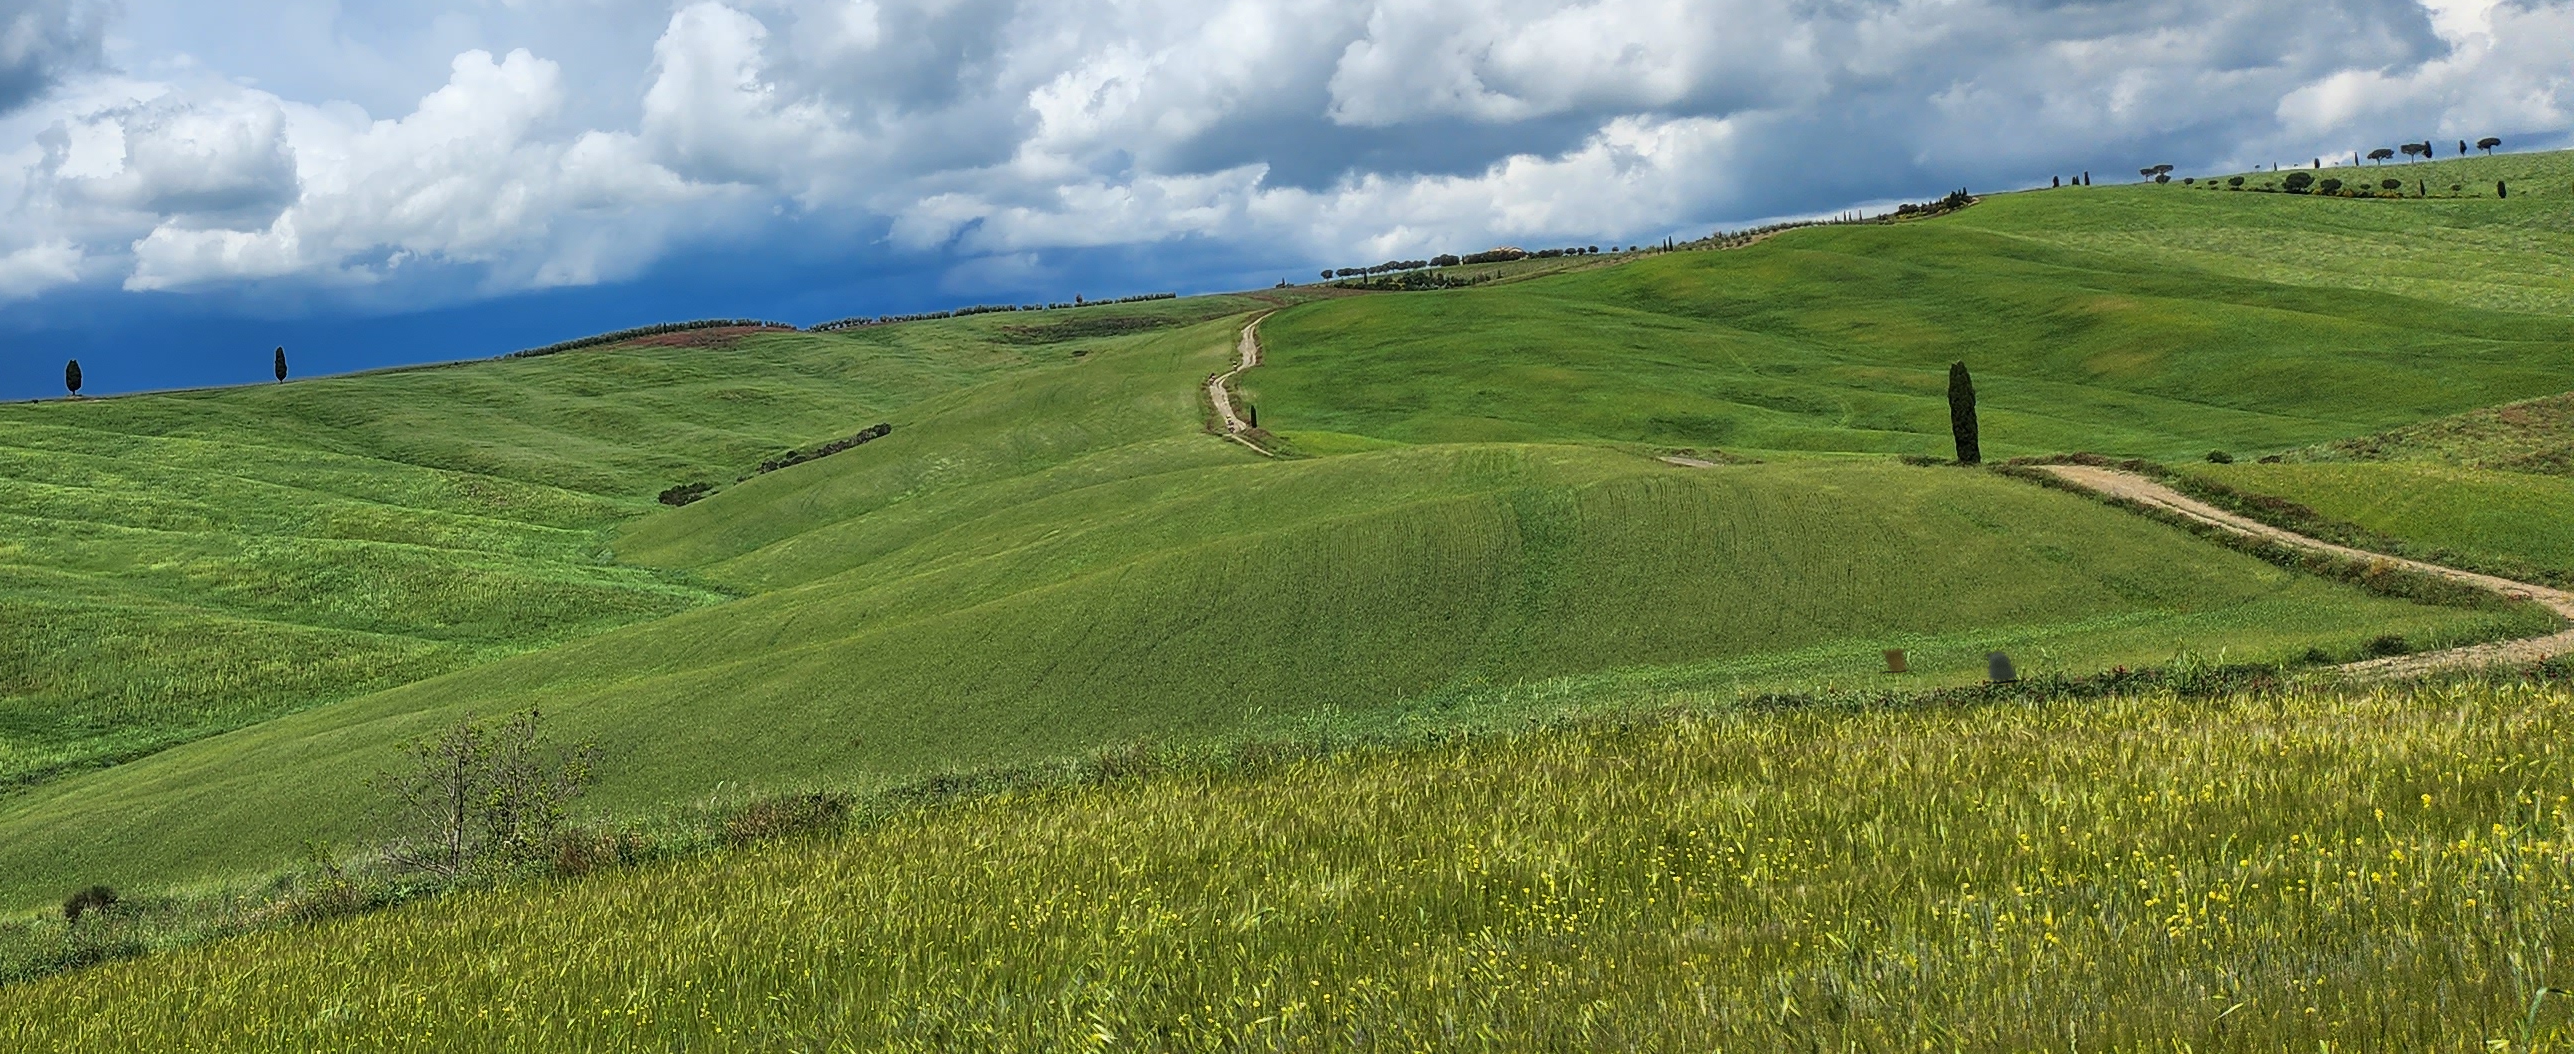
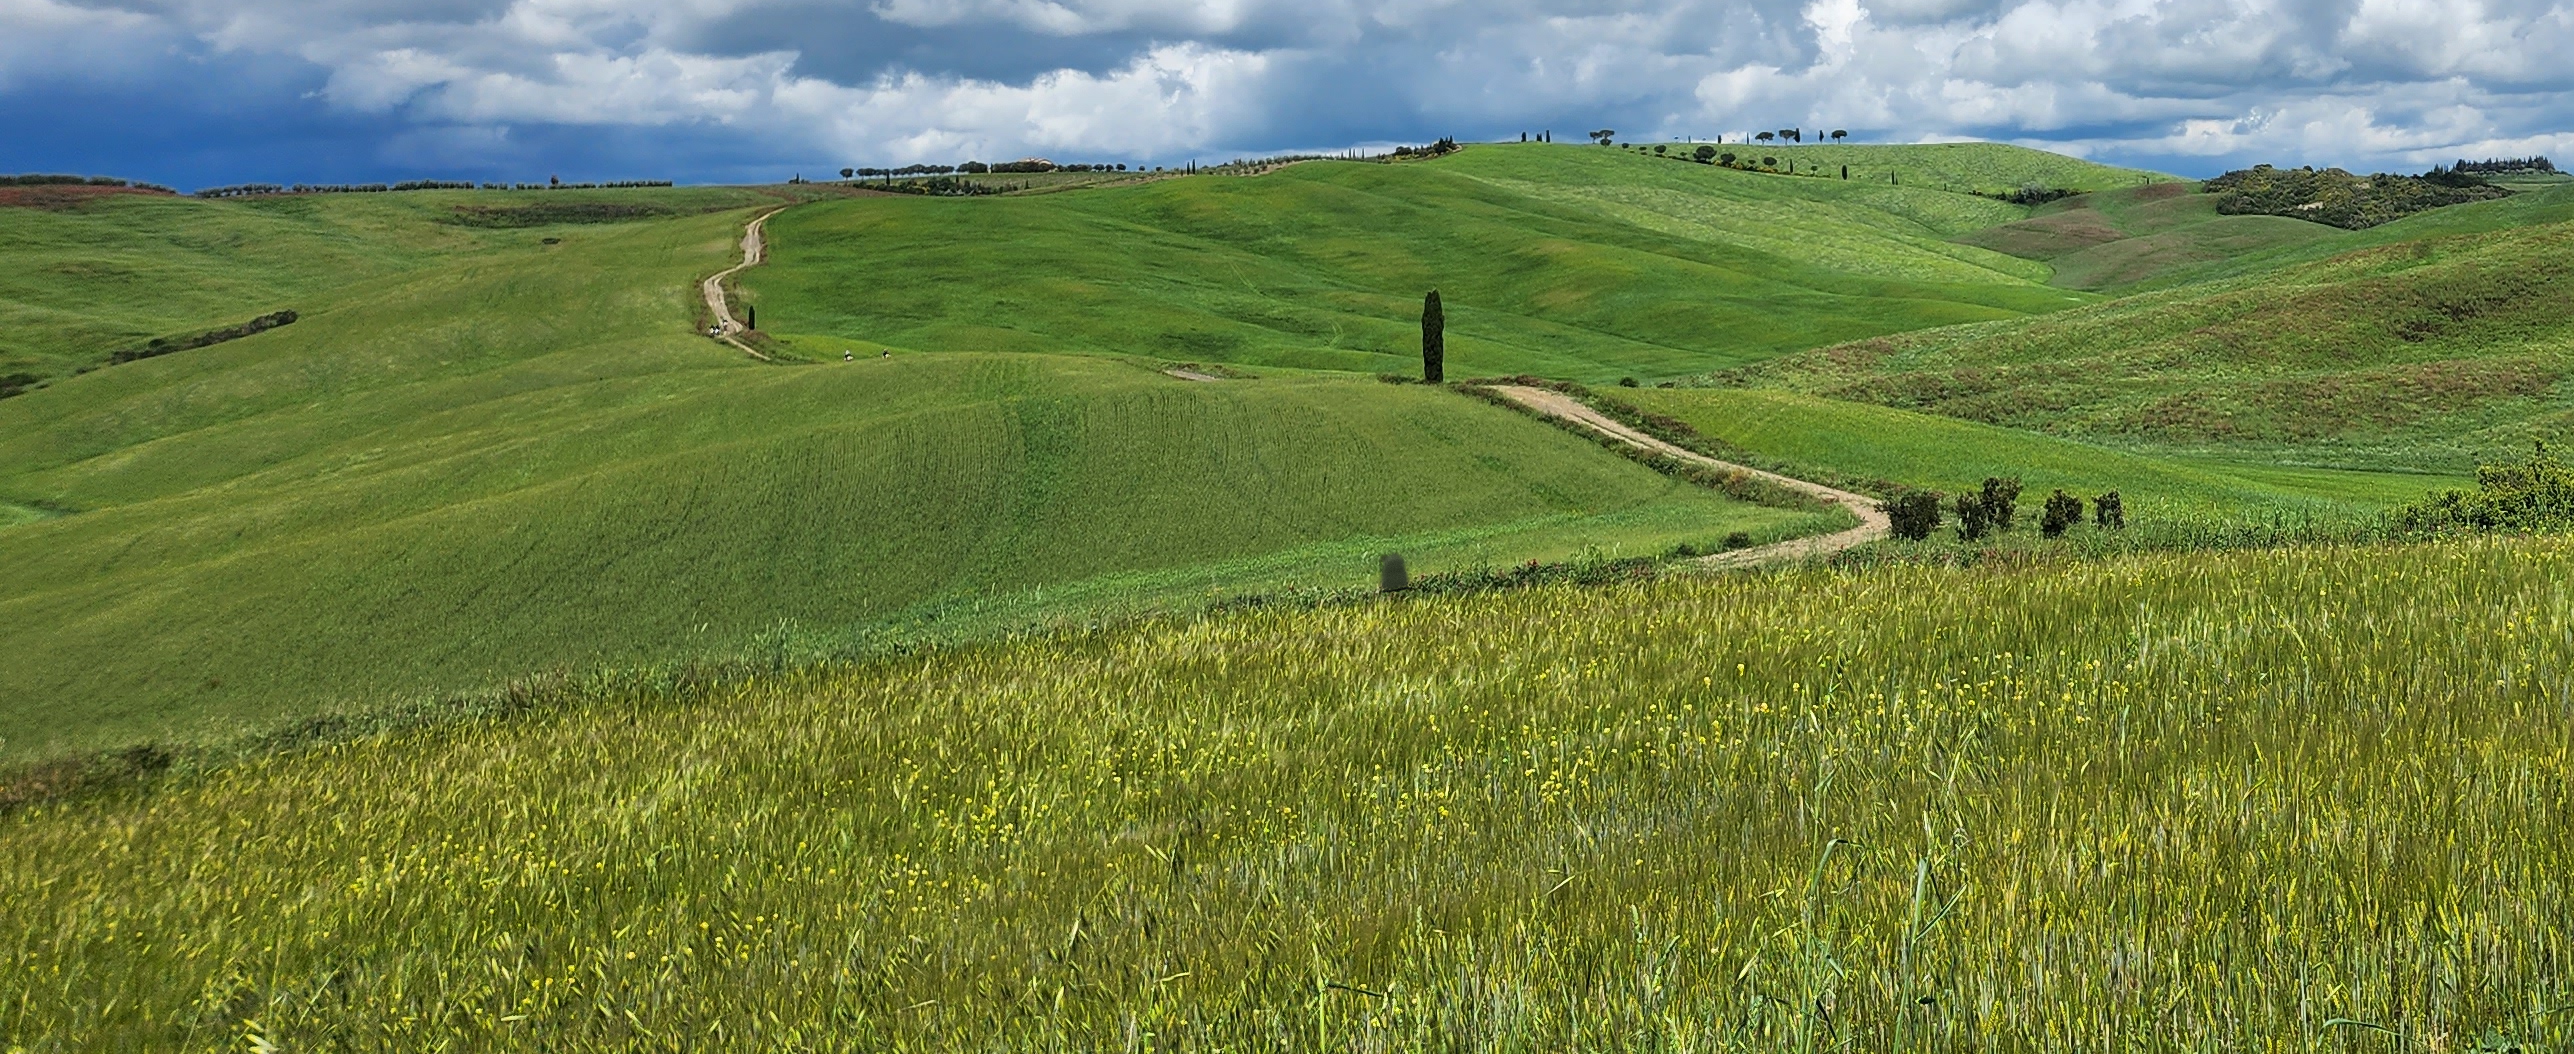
basket: present [1882,648,1906,673] -> none [1279,555,1309,585]

